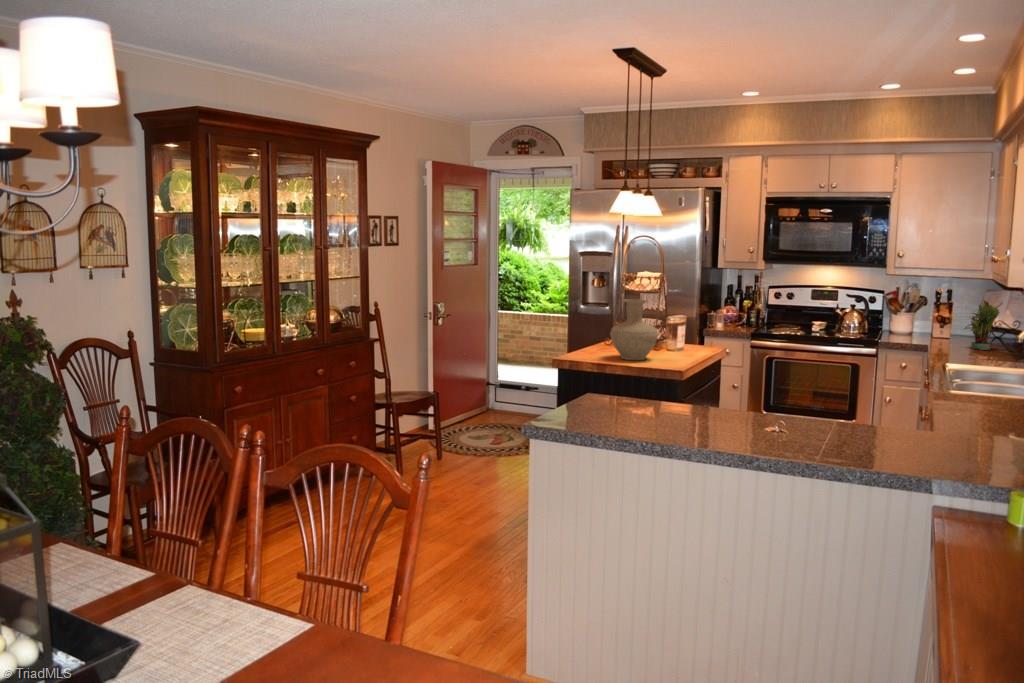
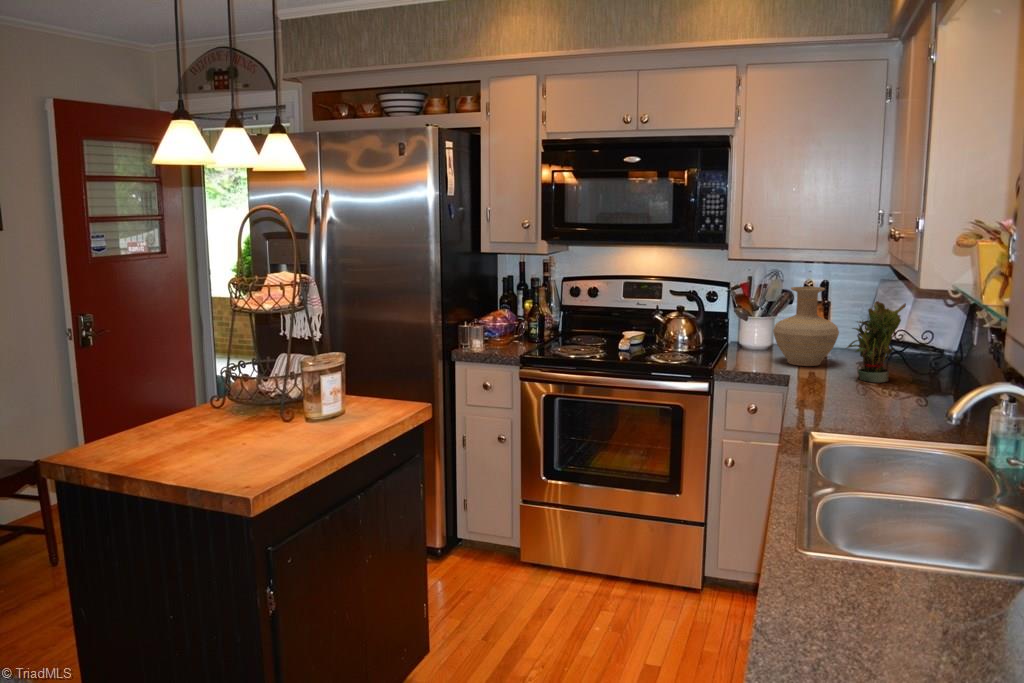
vase: present [610,299,658,360] -> present [773,287,839,366]

